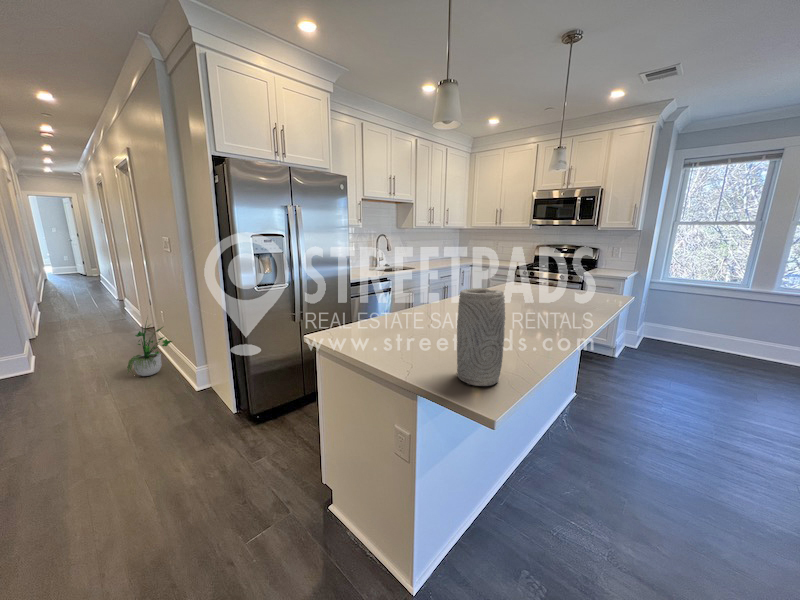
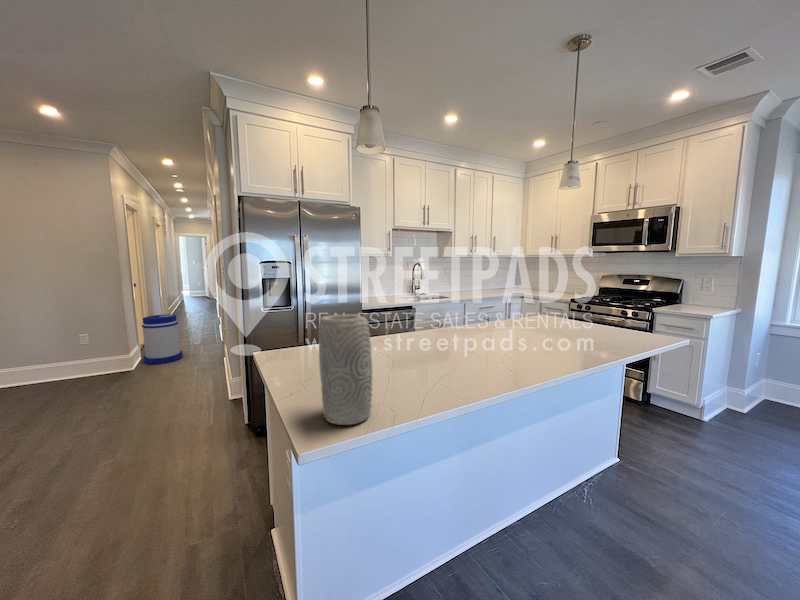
trash can: none [32,298,95,360] -> present [142,314,183,364]
potted plant: present [127,325,172,376] -> none [188,329,223,383]

